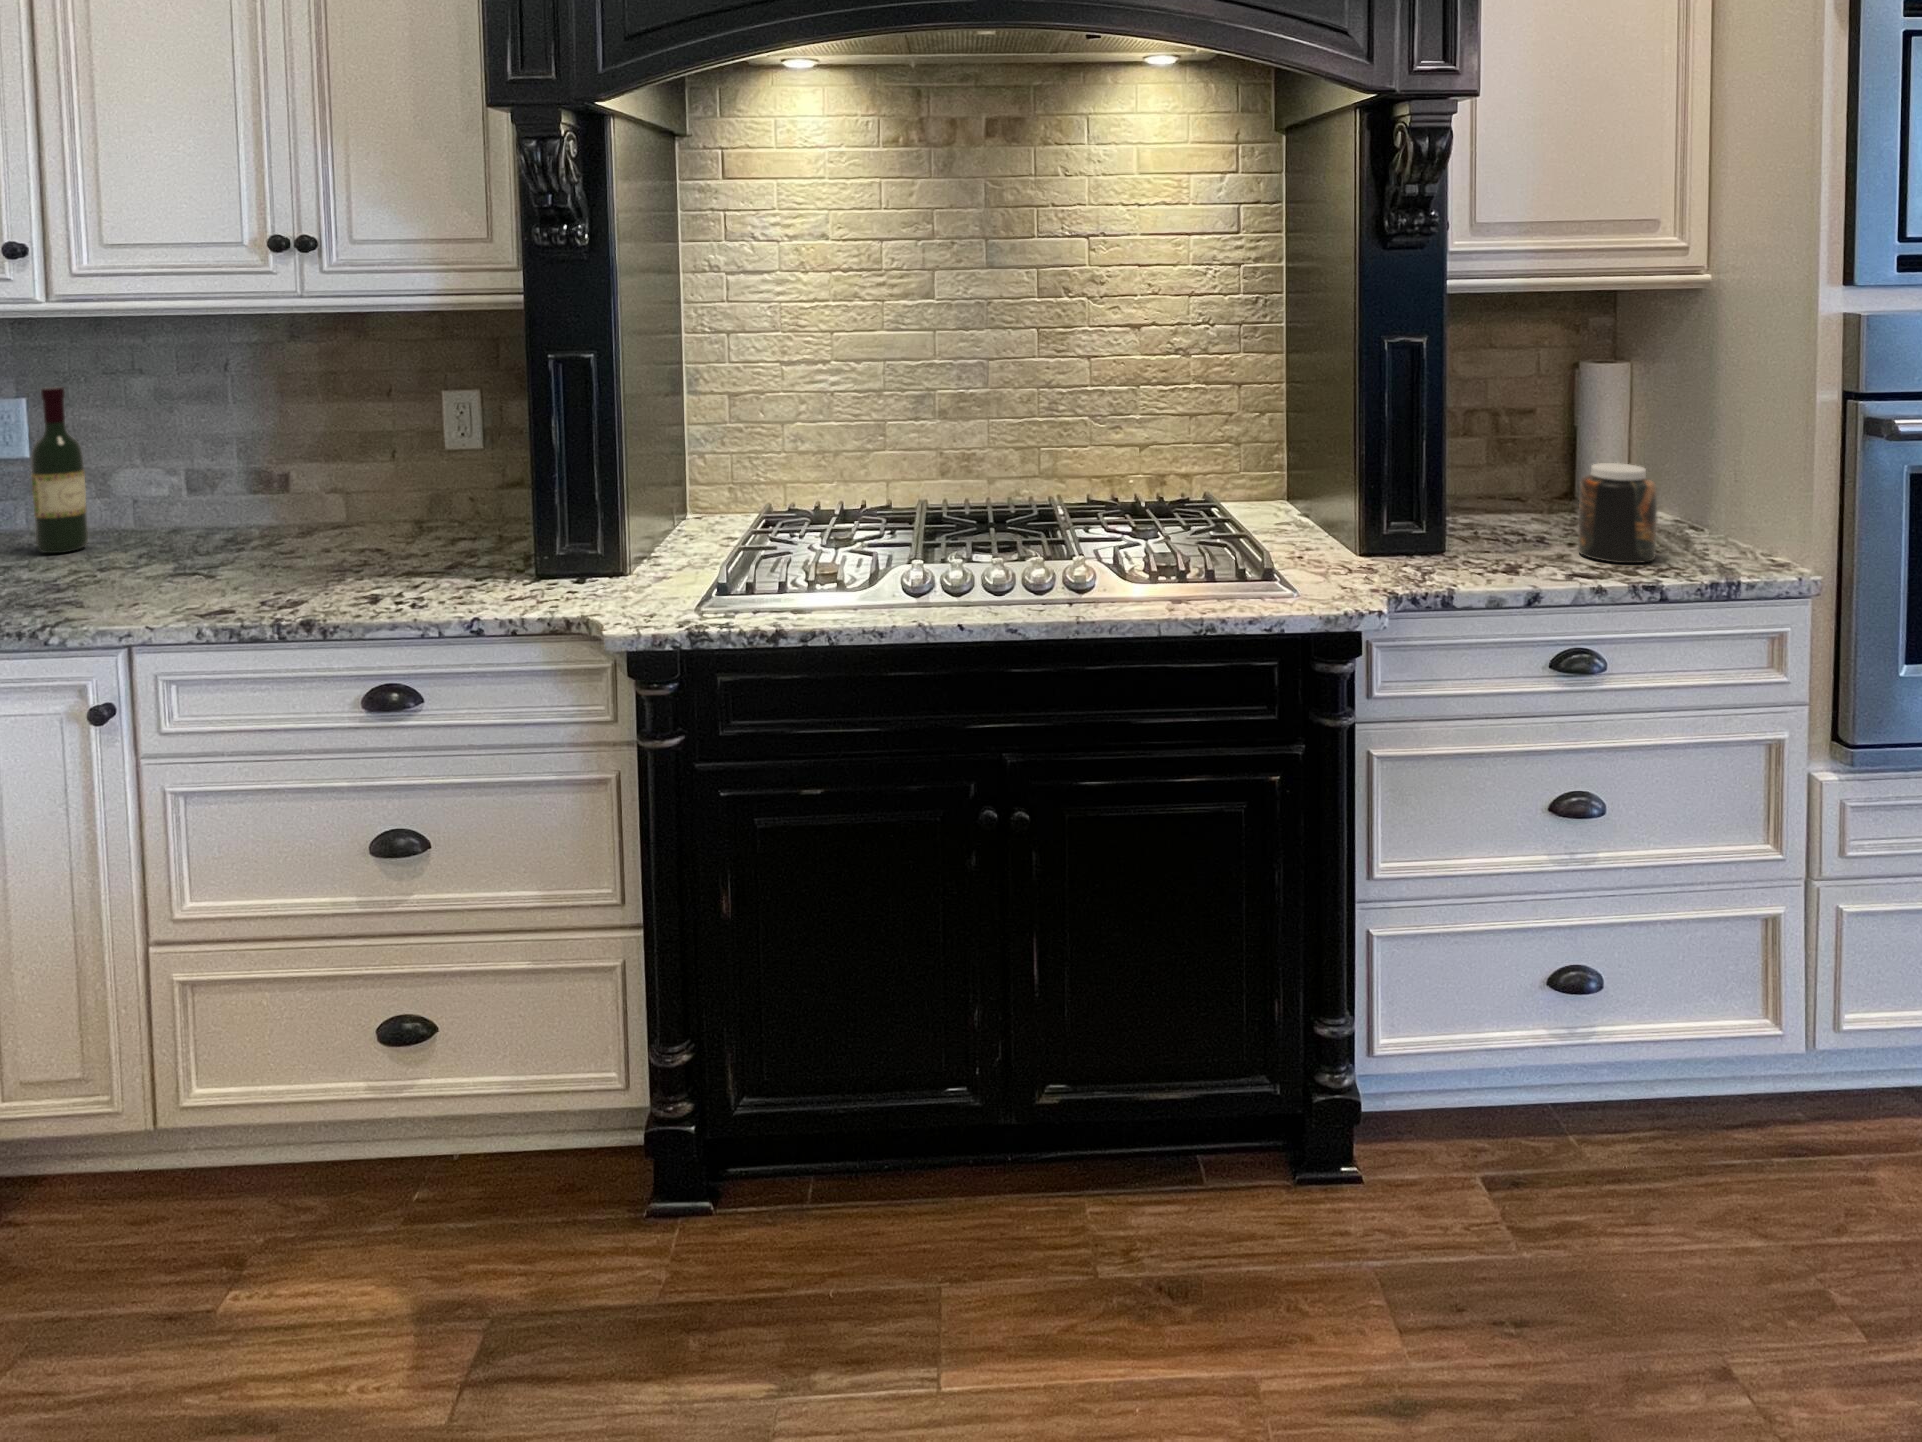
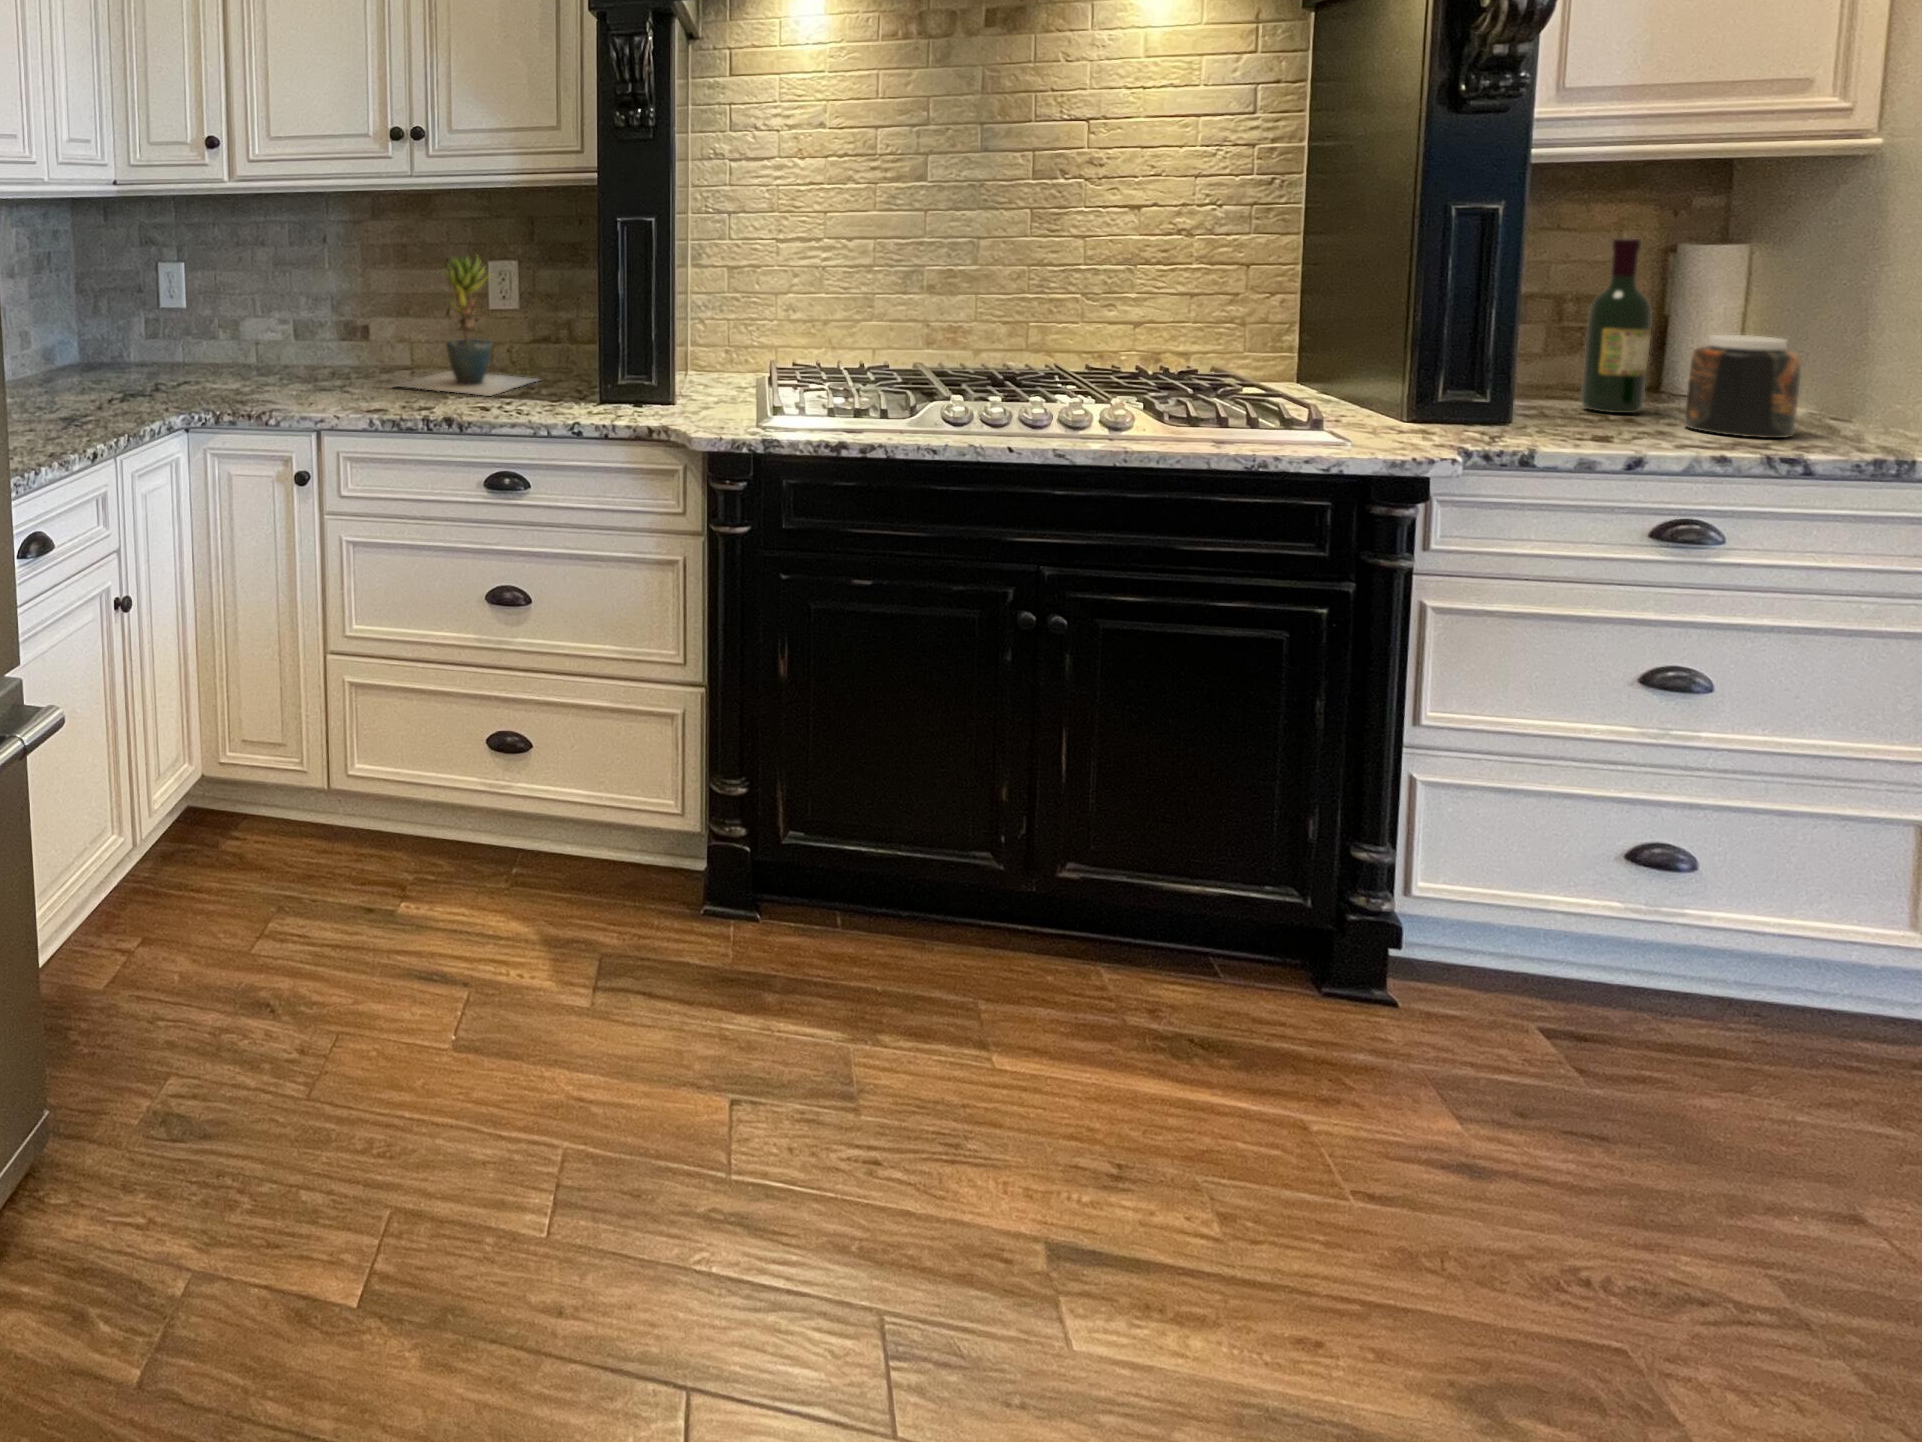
wine bottle: present [31,387,88,553] -> present [1581,238,1652,413]
potted plant: none [263,395,483,579] -> present [396,257,538,396]

